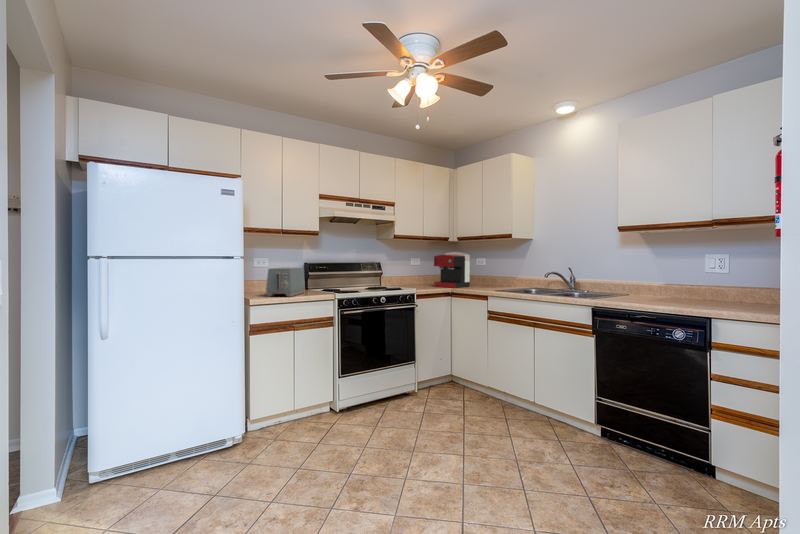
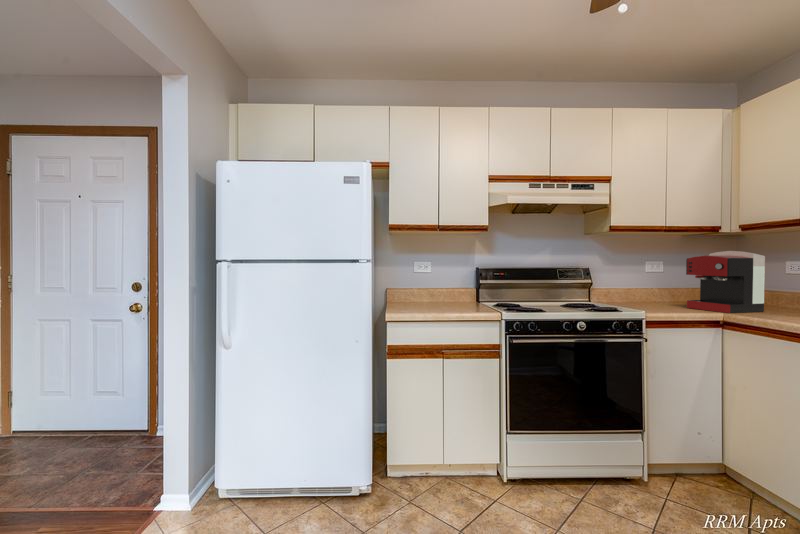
toaster: present [266,268,305,297] -> none [412,274,467,313]

